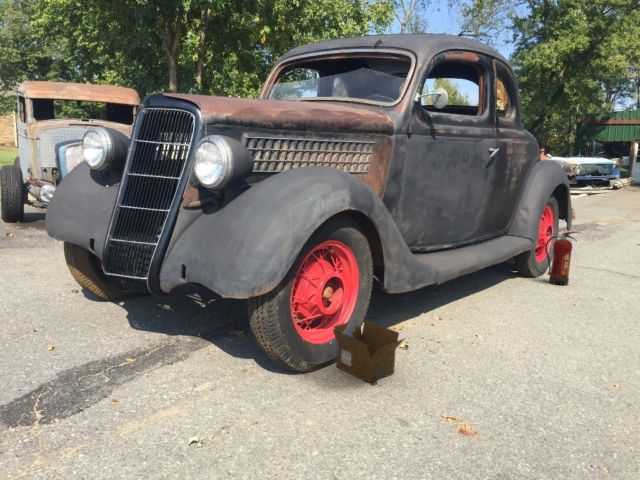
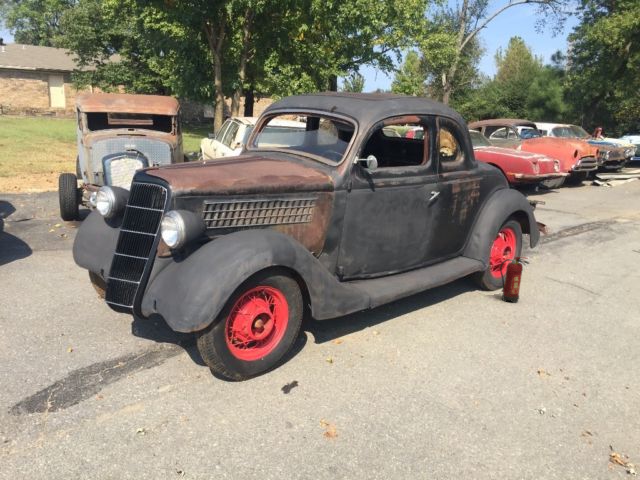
cardboard box: present [333,320,404,383] -> none [265,342,315,393]

